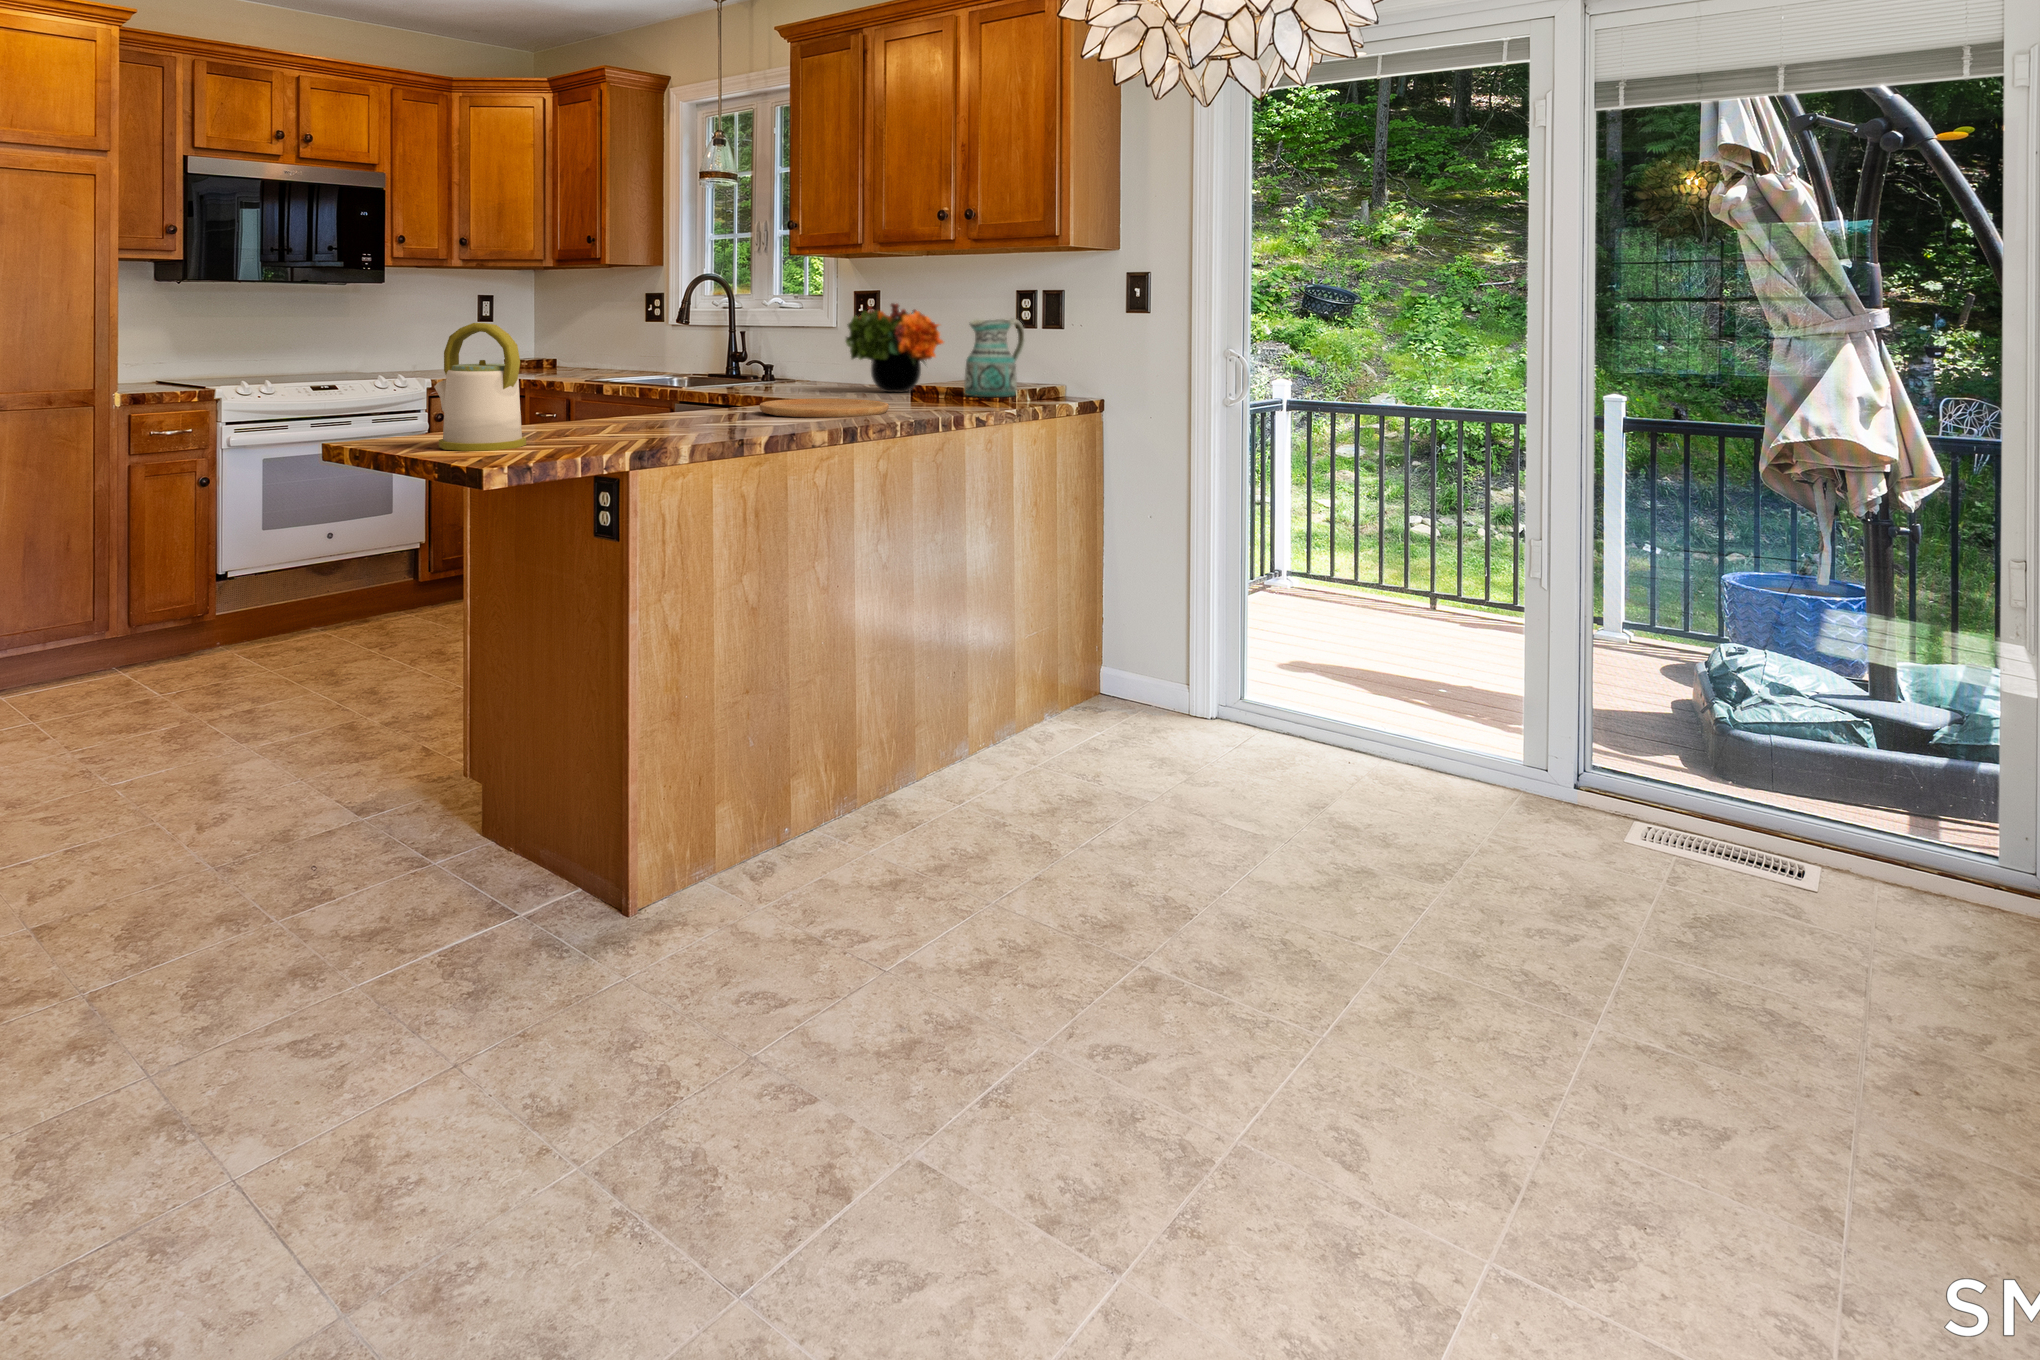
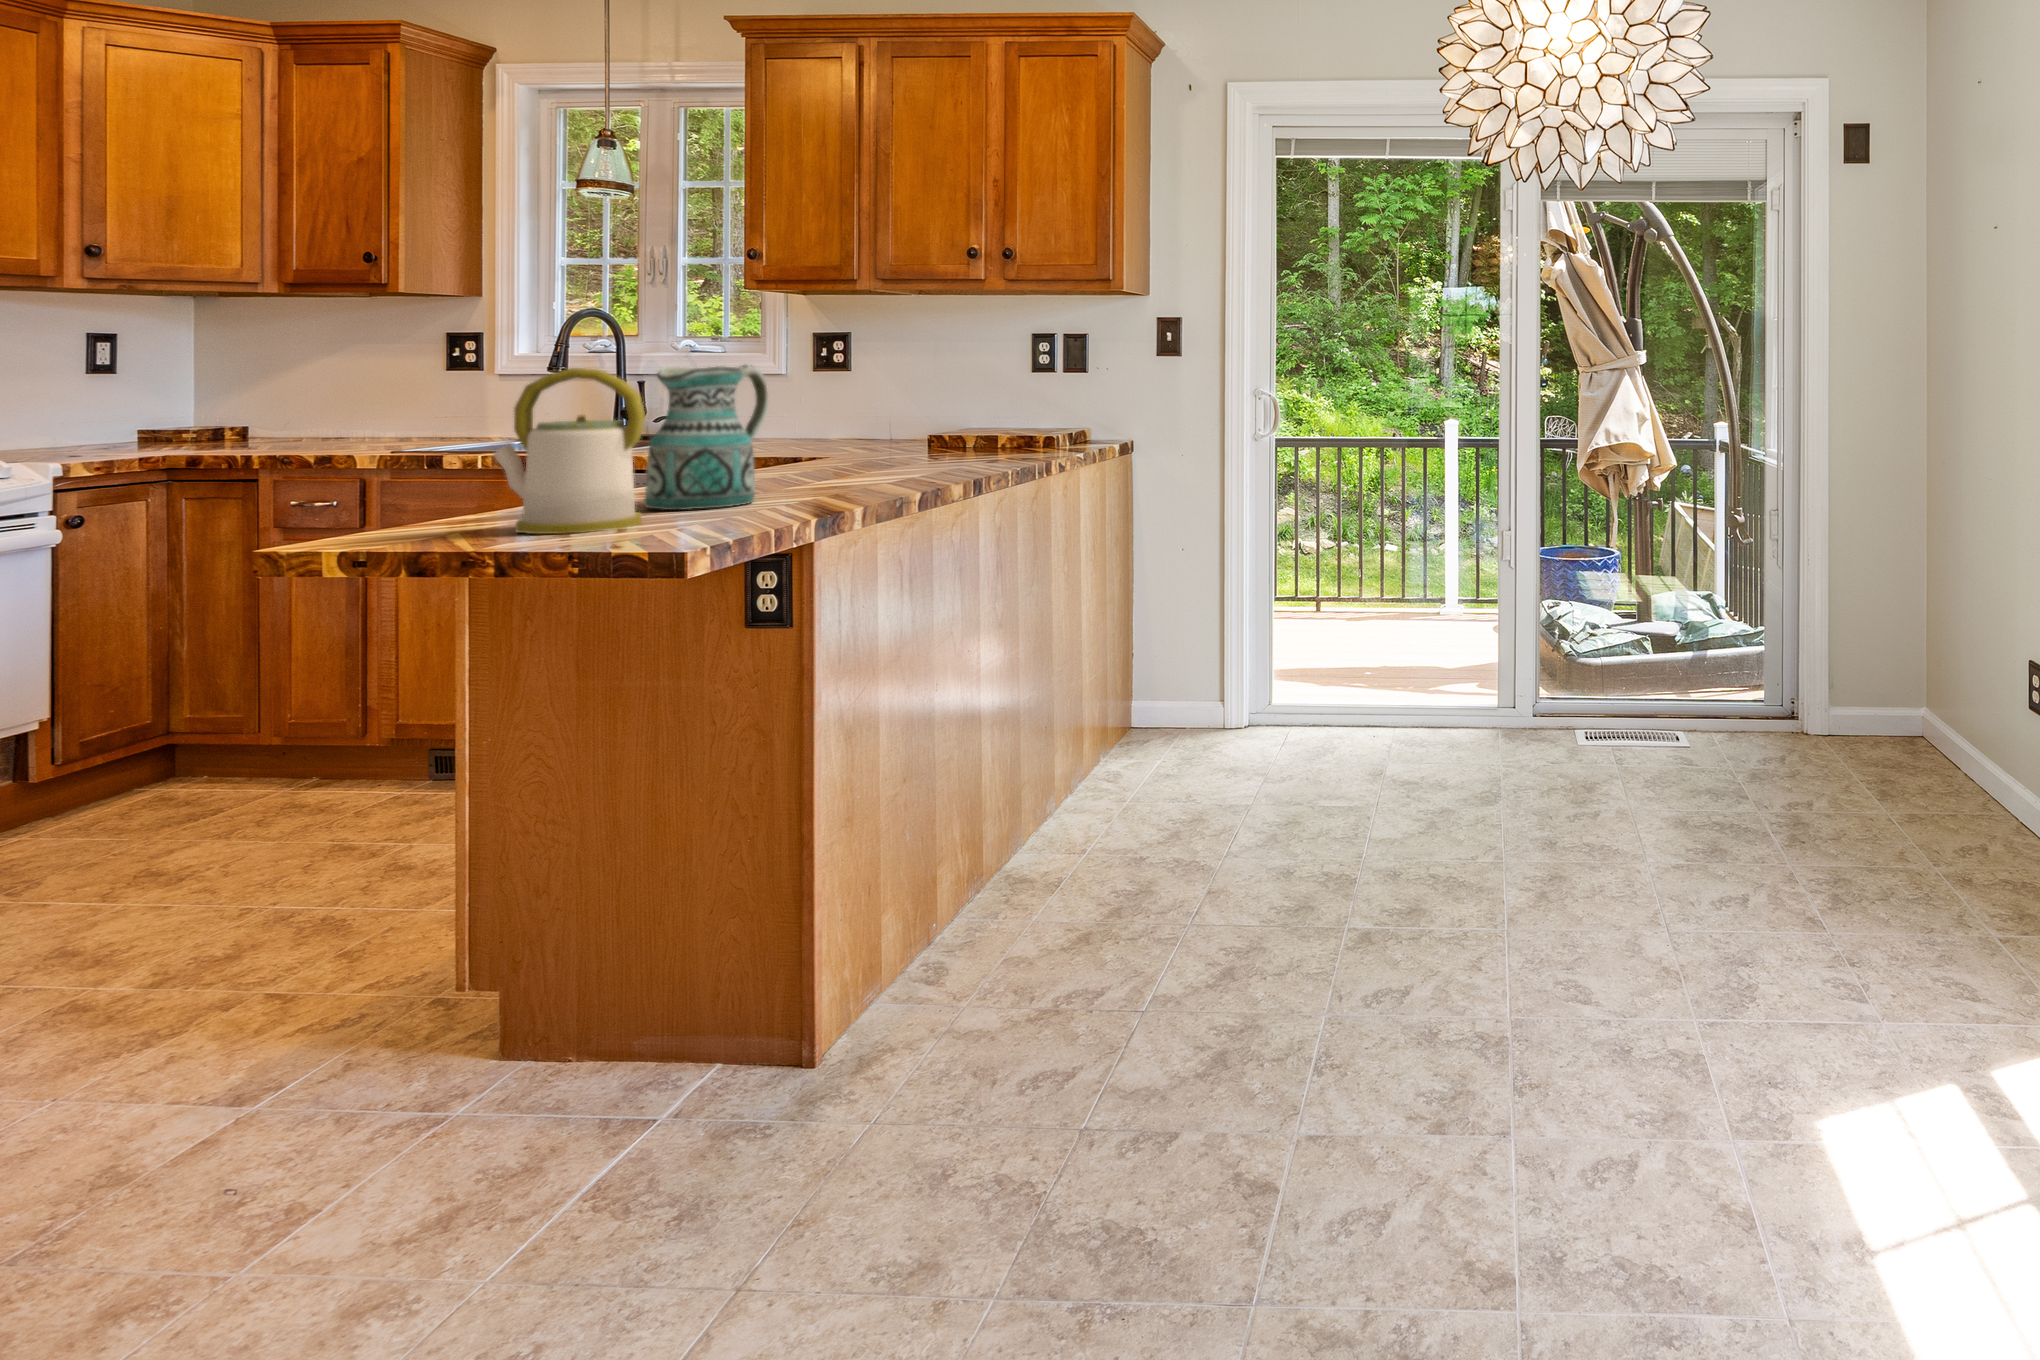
flower arrangement: present [846,303,943,392] -> none [820,344,942,445]
ceramic pitcher: present [964,319,1025,397] -> present [644,365,768,510]
cutting board: present [759,398,889,418] -> none [808,451,967,473]

